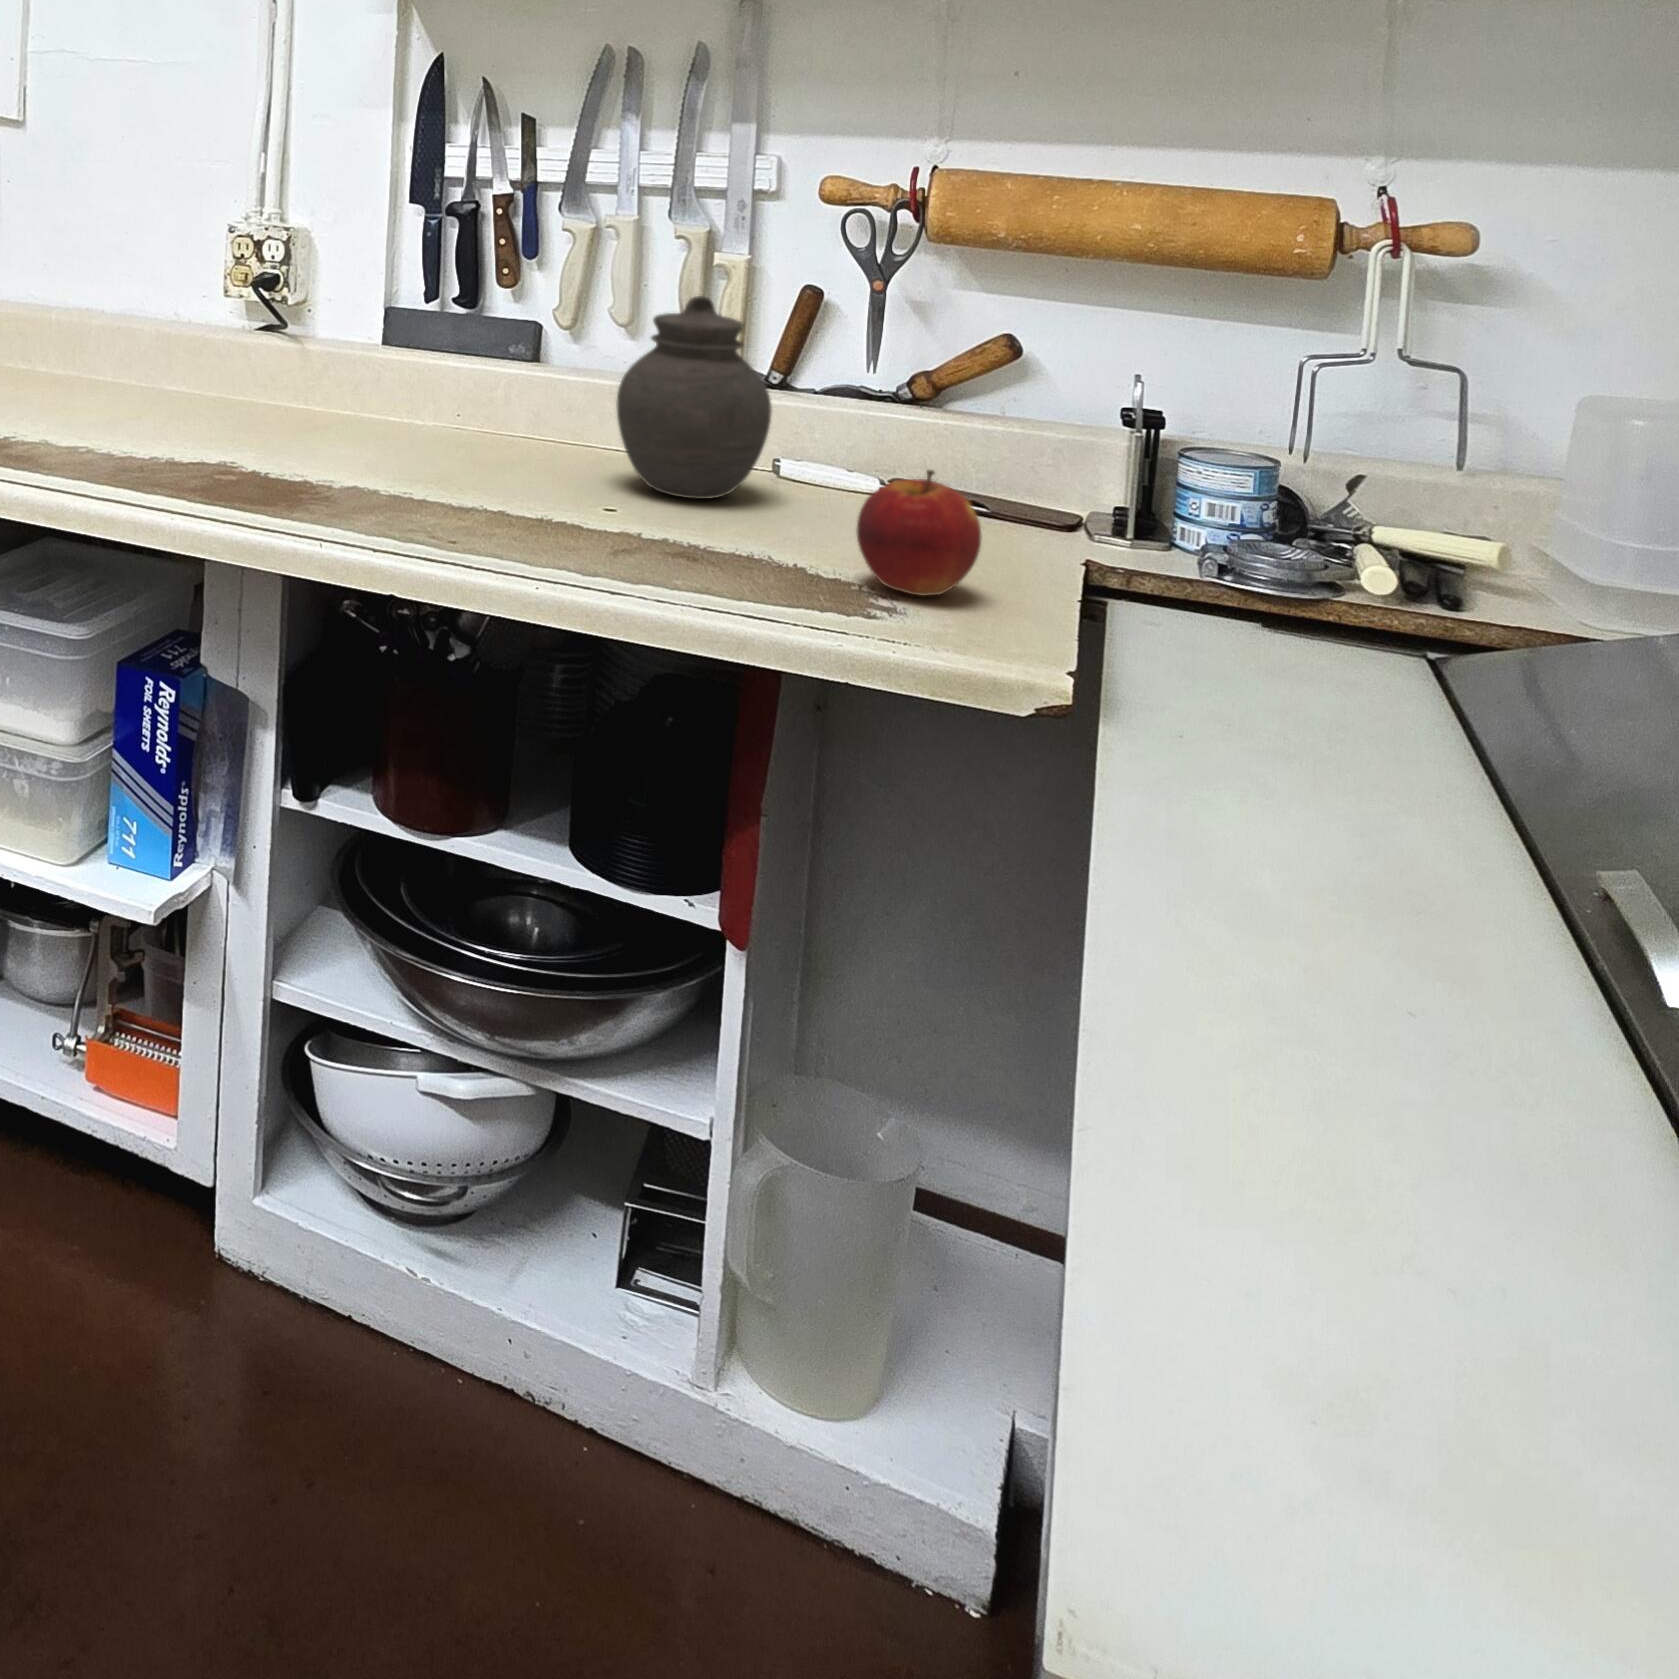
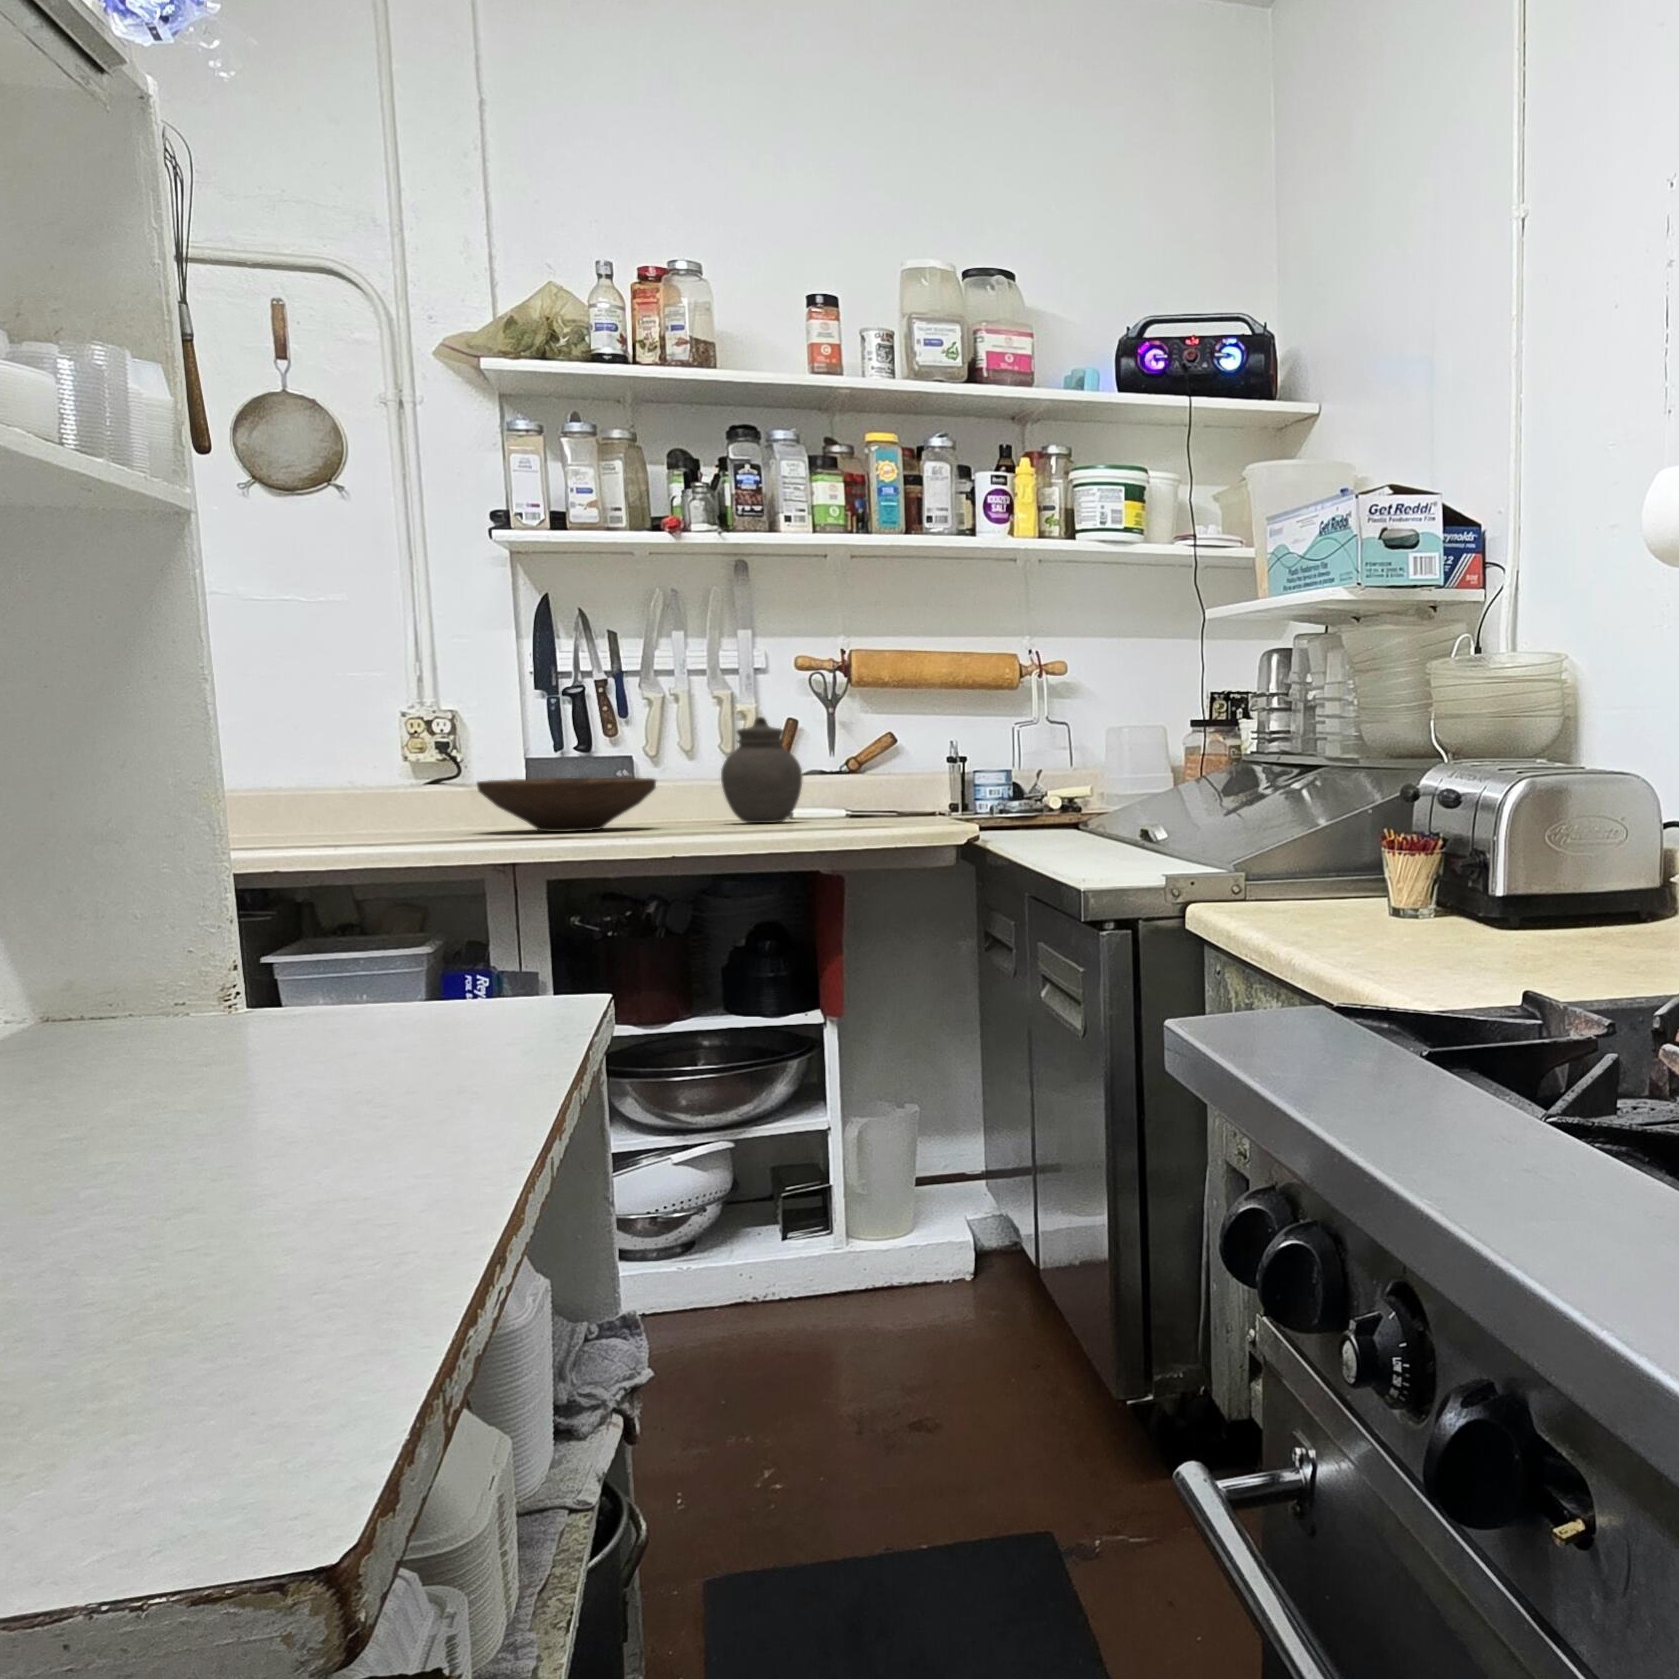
wooden bowl: none [186,359,474,480] -> present [477,778,656,832]
apple: present [856,470,981,596] -> none [874,767,925,822]

